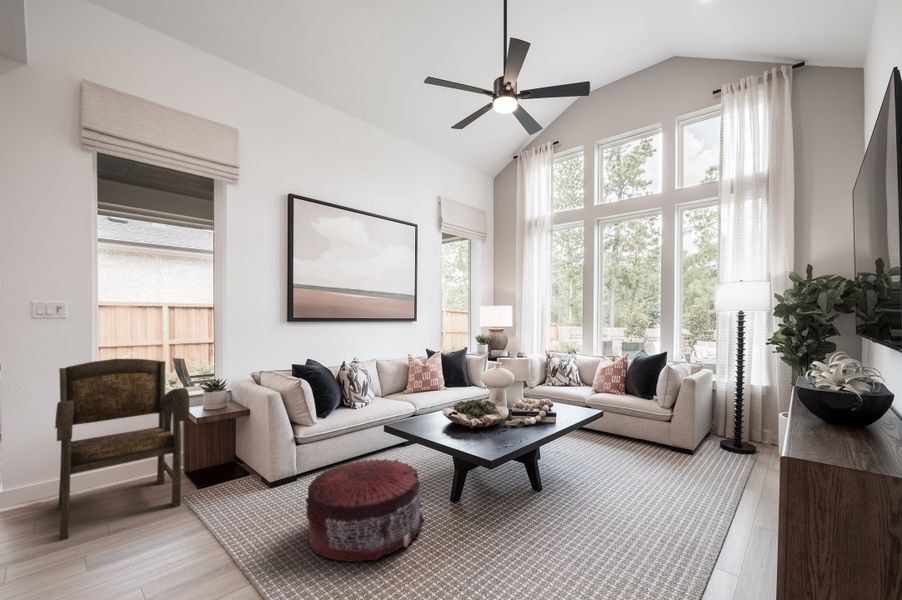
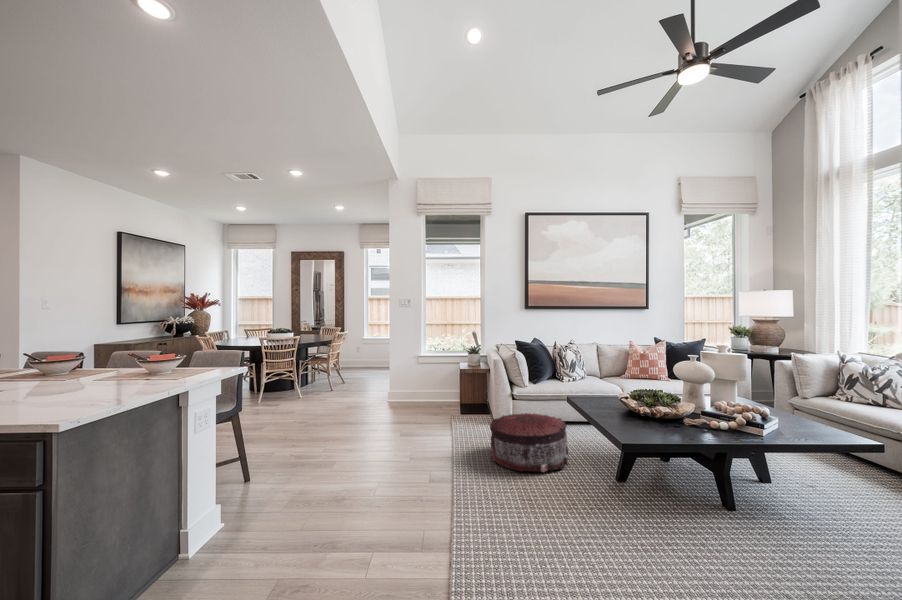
armchair: present [55,359,189,541] -> none [393,331,449,421]

